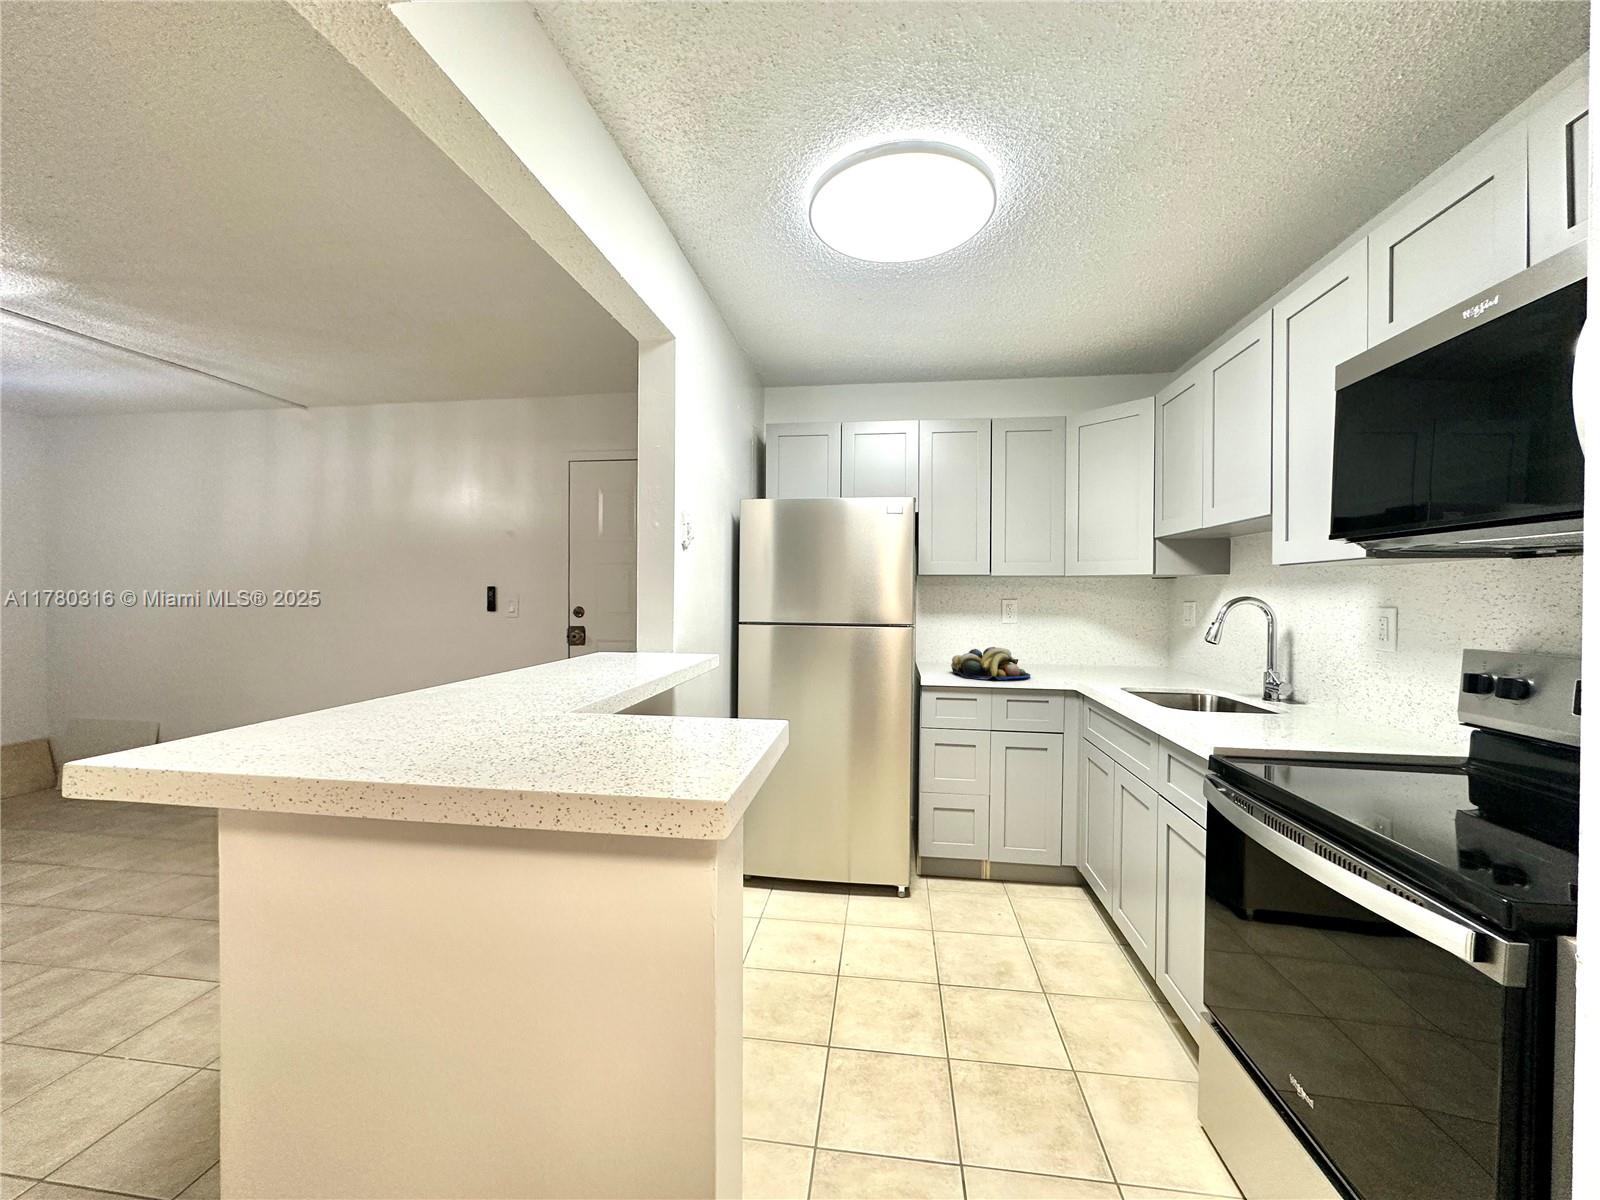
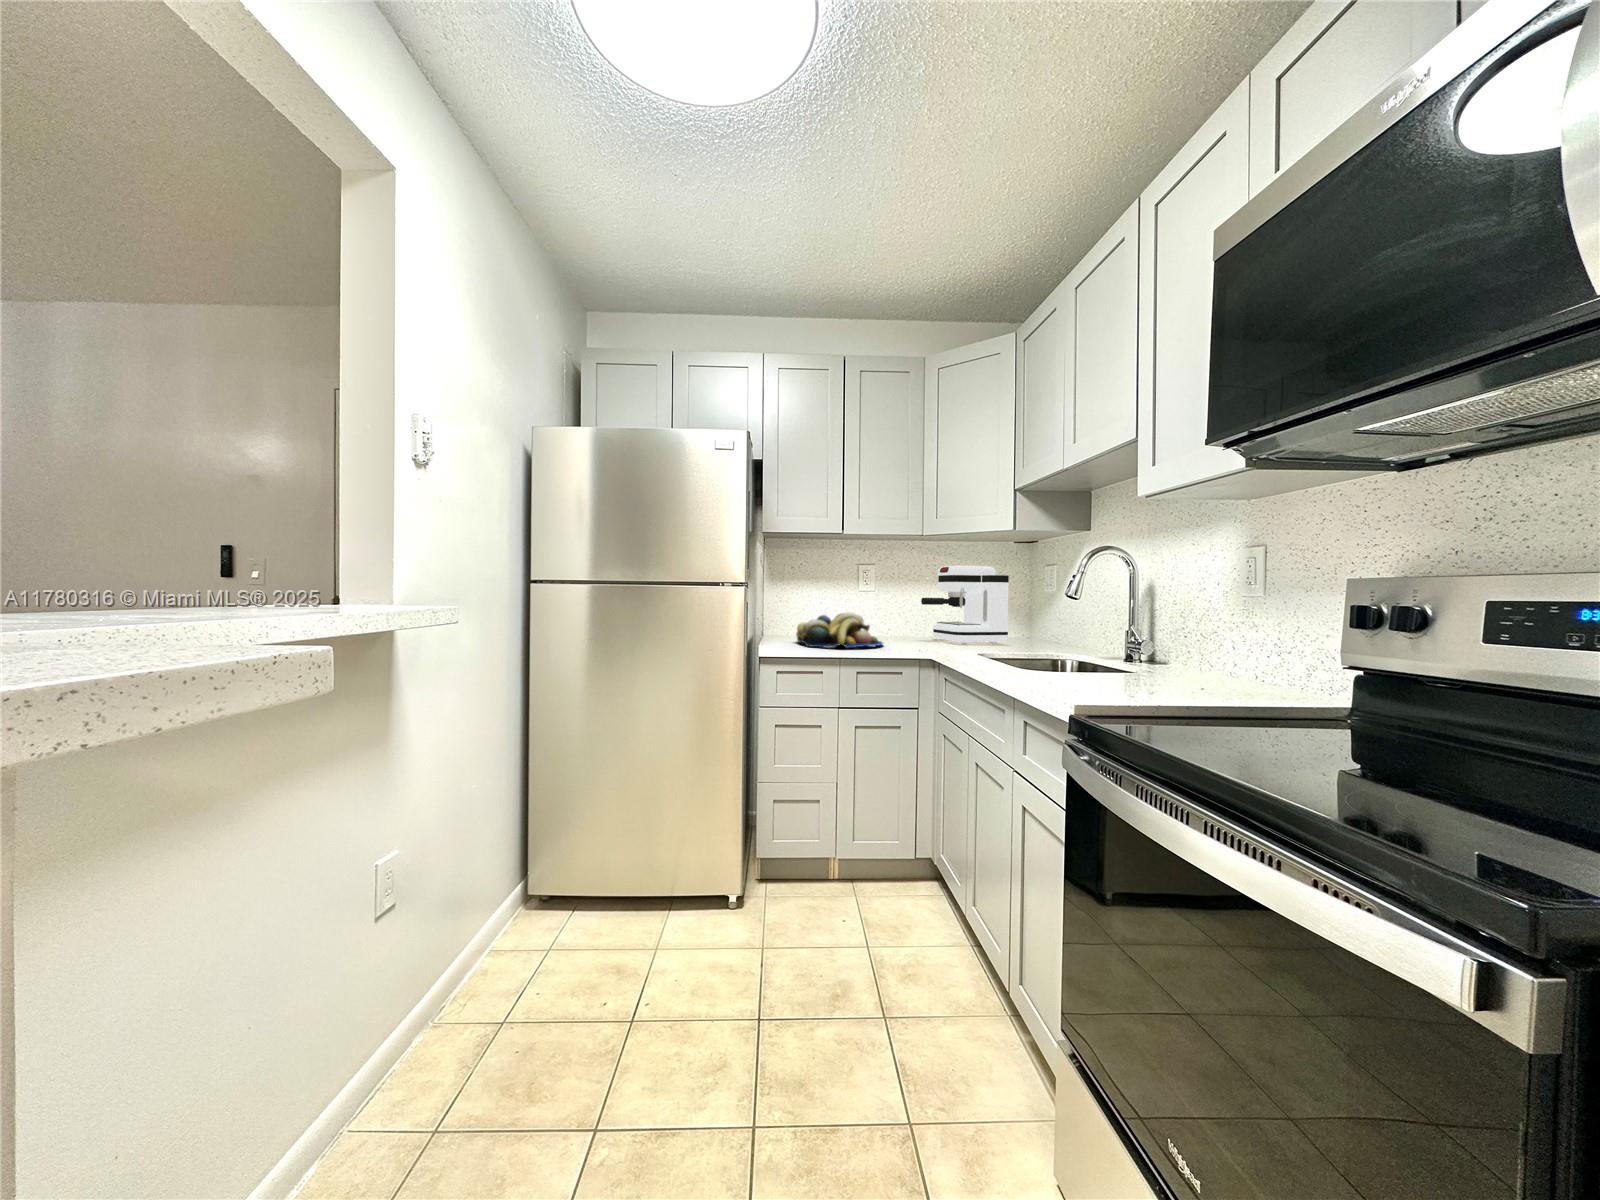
coffee maker: none [1063,605,1147,676] -> present [921,566,1009,644]

